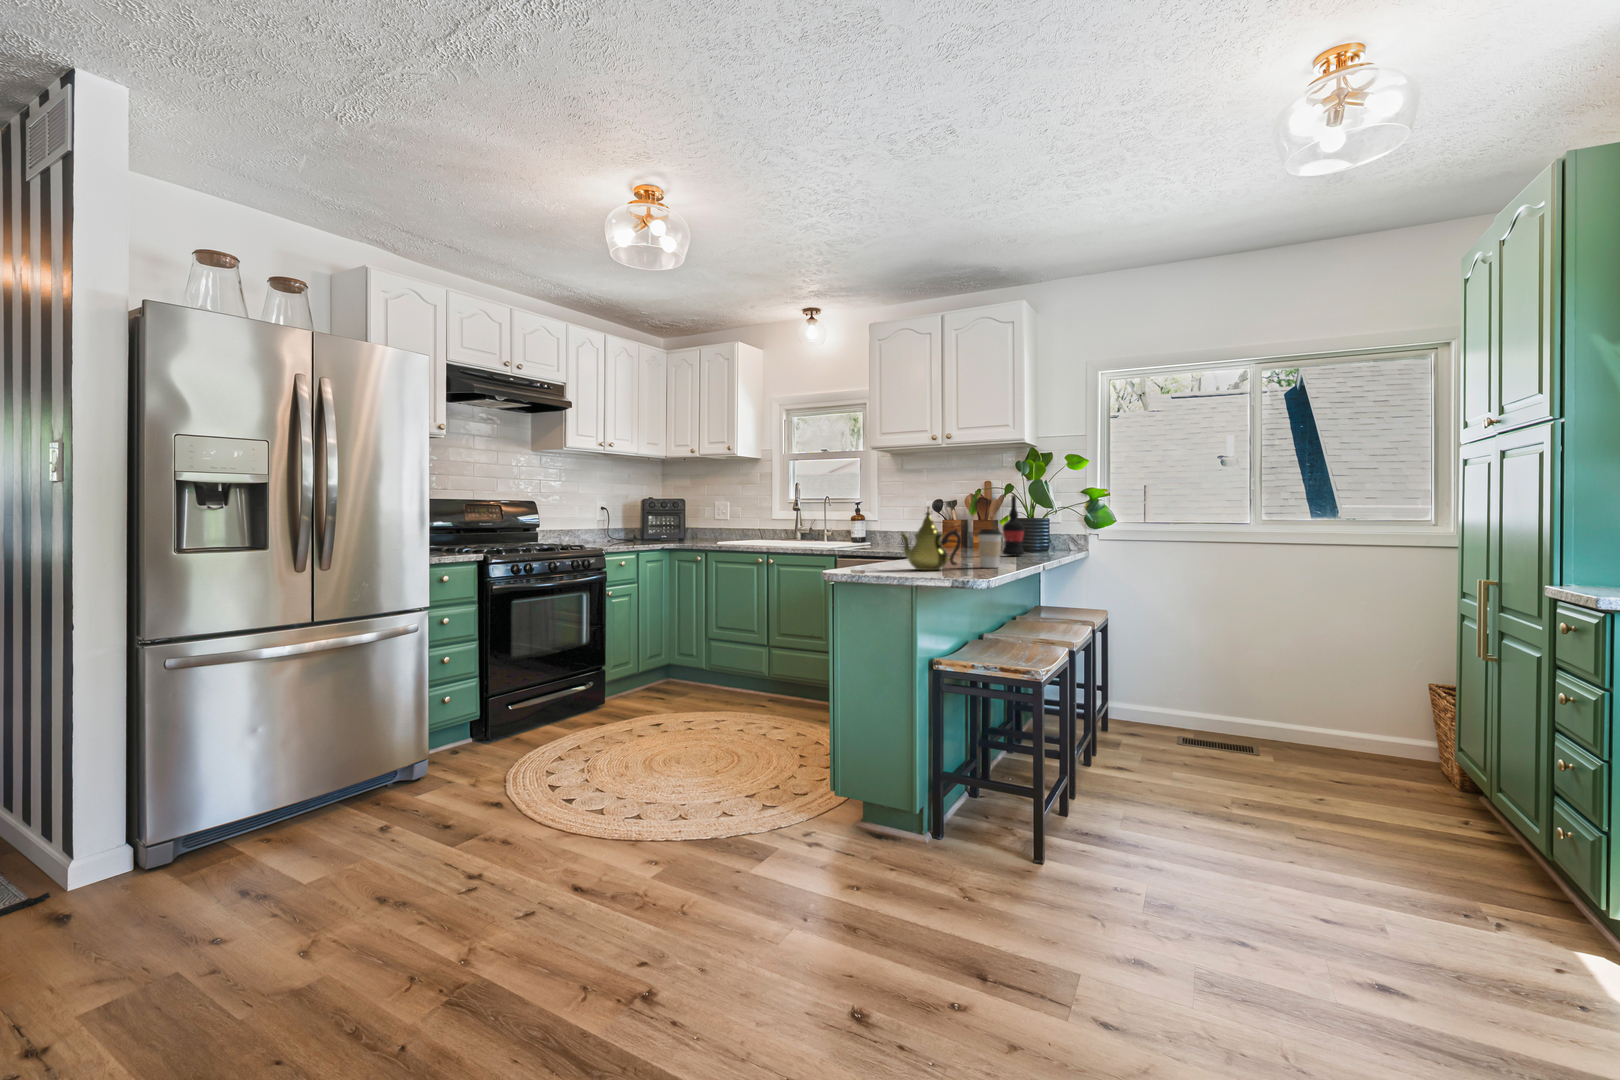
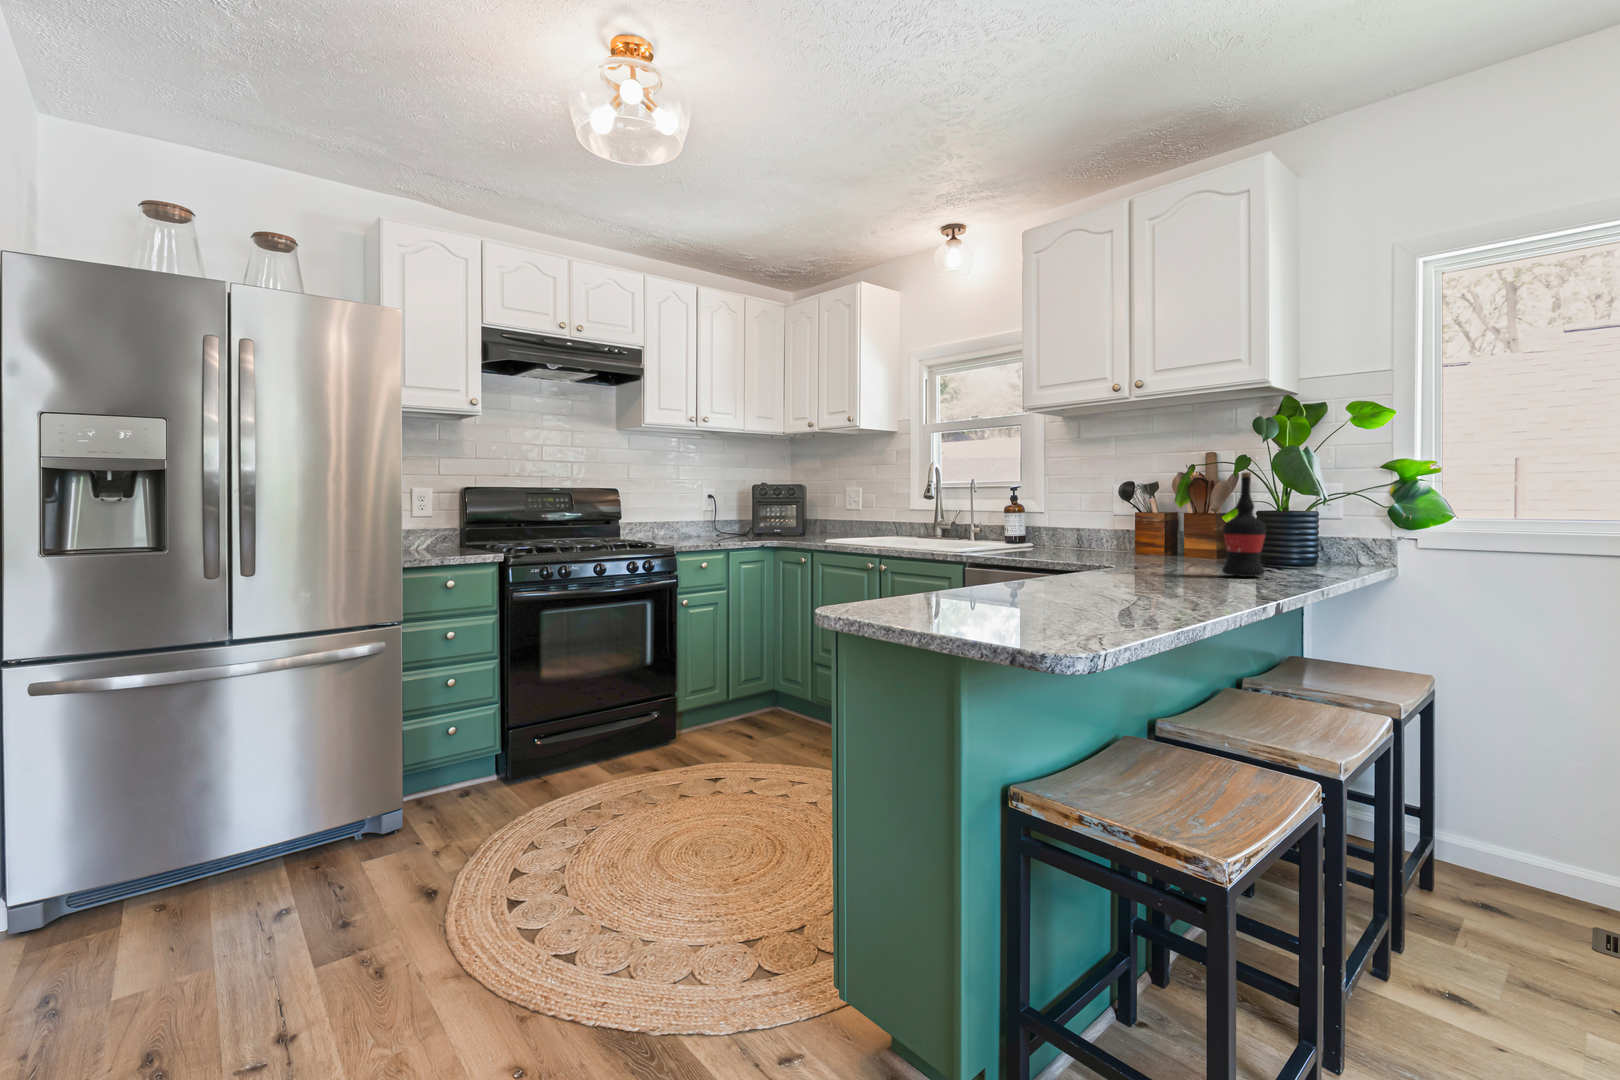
teapot: present [901,506,961,570] -> none [991,494,1103,616]
coffee cup: present [978,528,1001,568] -> none [1147,536,1199,615]

